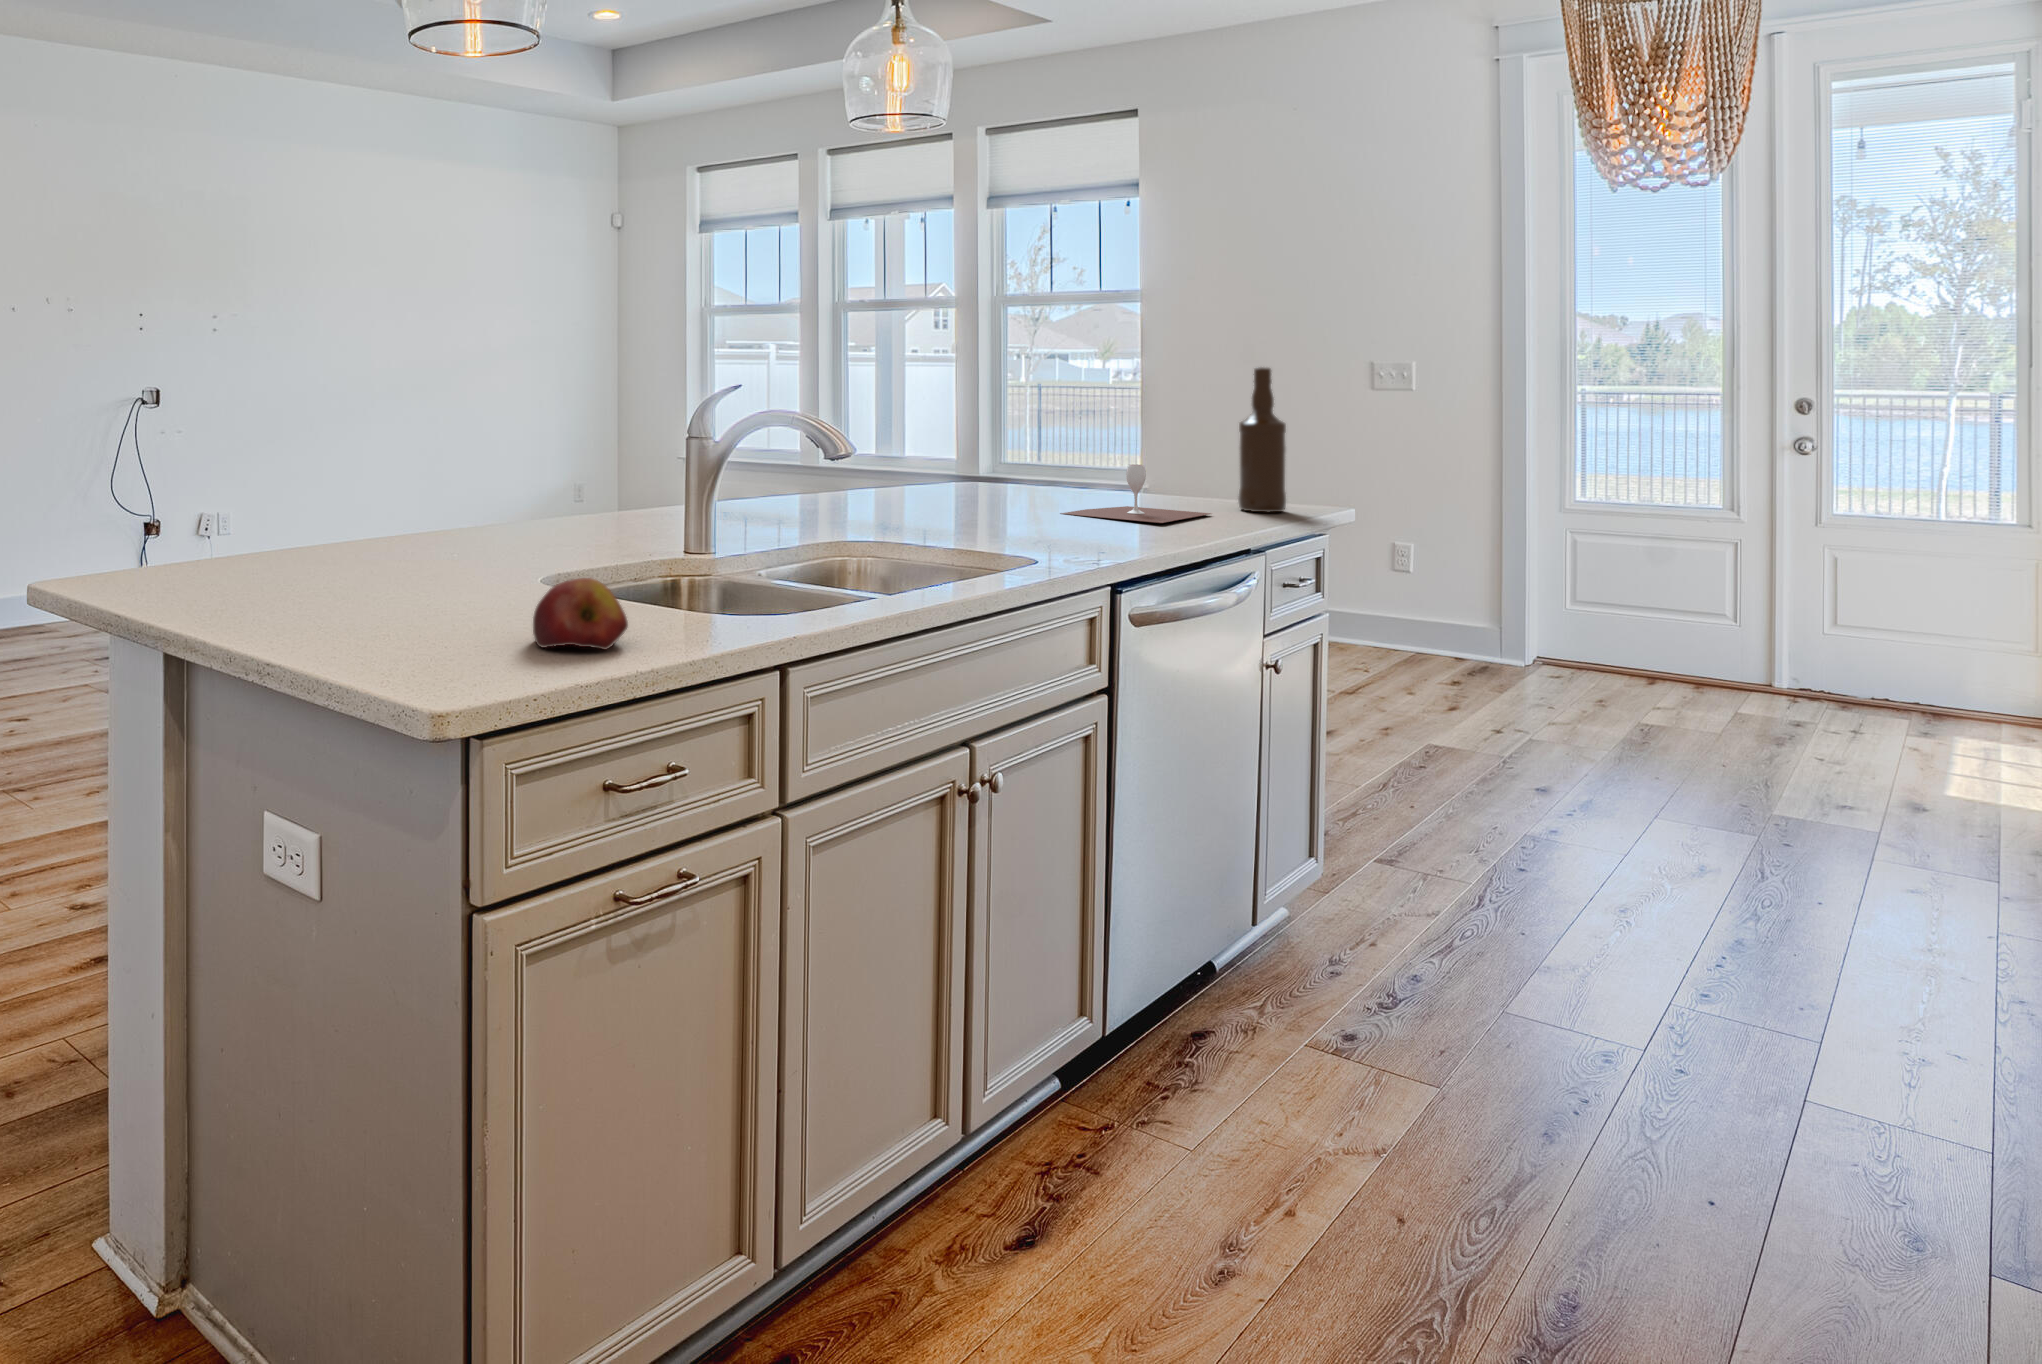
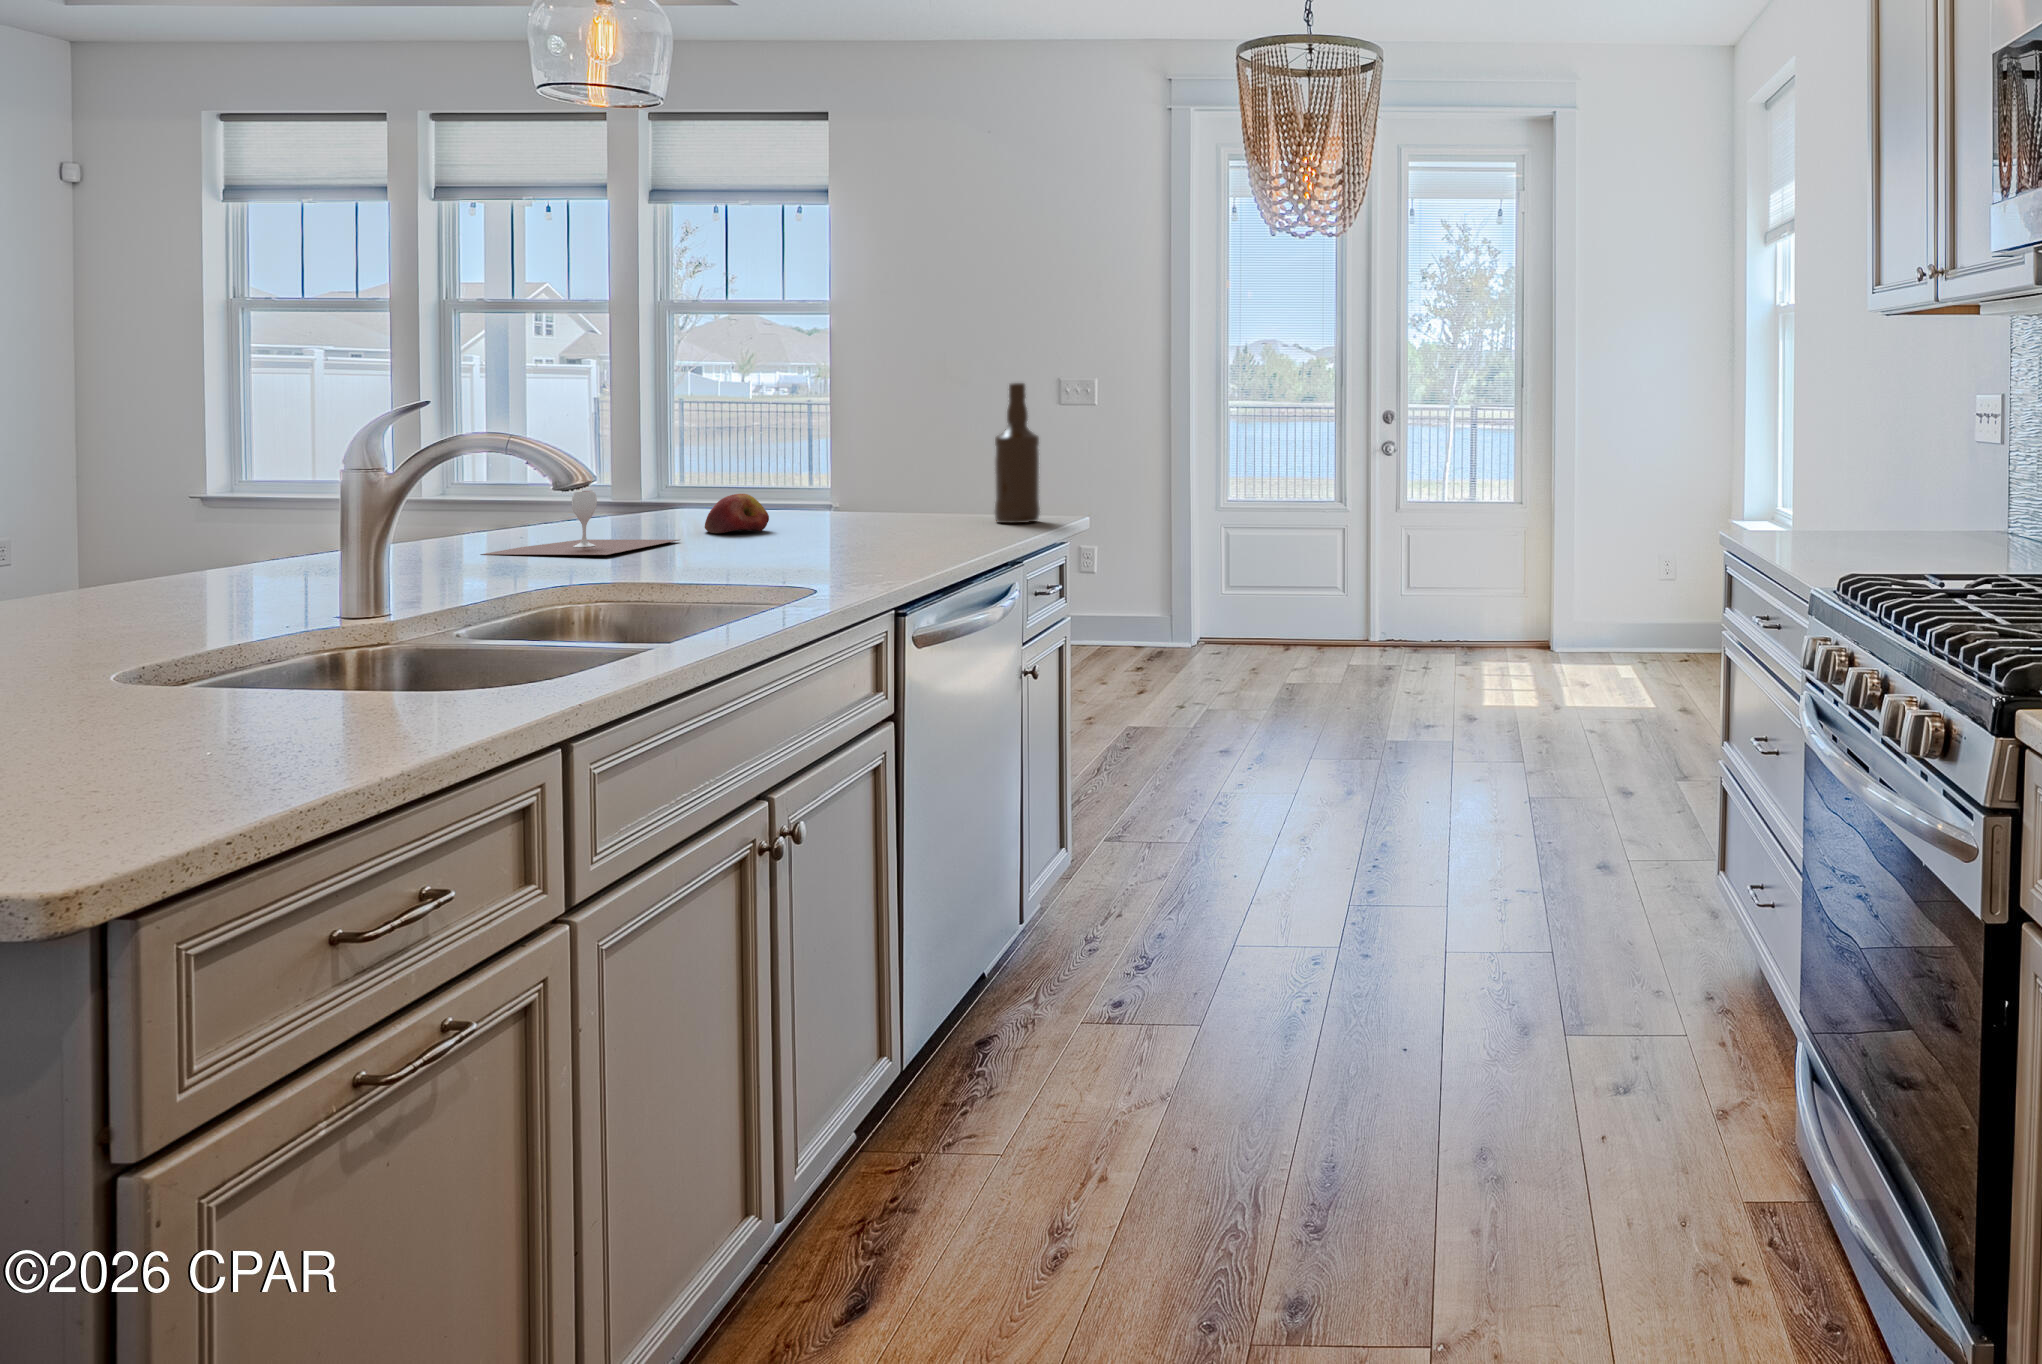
wine glass: present [1061,464,1211,523] -> present [481,491,679,555]
apple: present [533,578,628,649] -> present [705,494,769,533]

